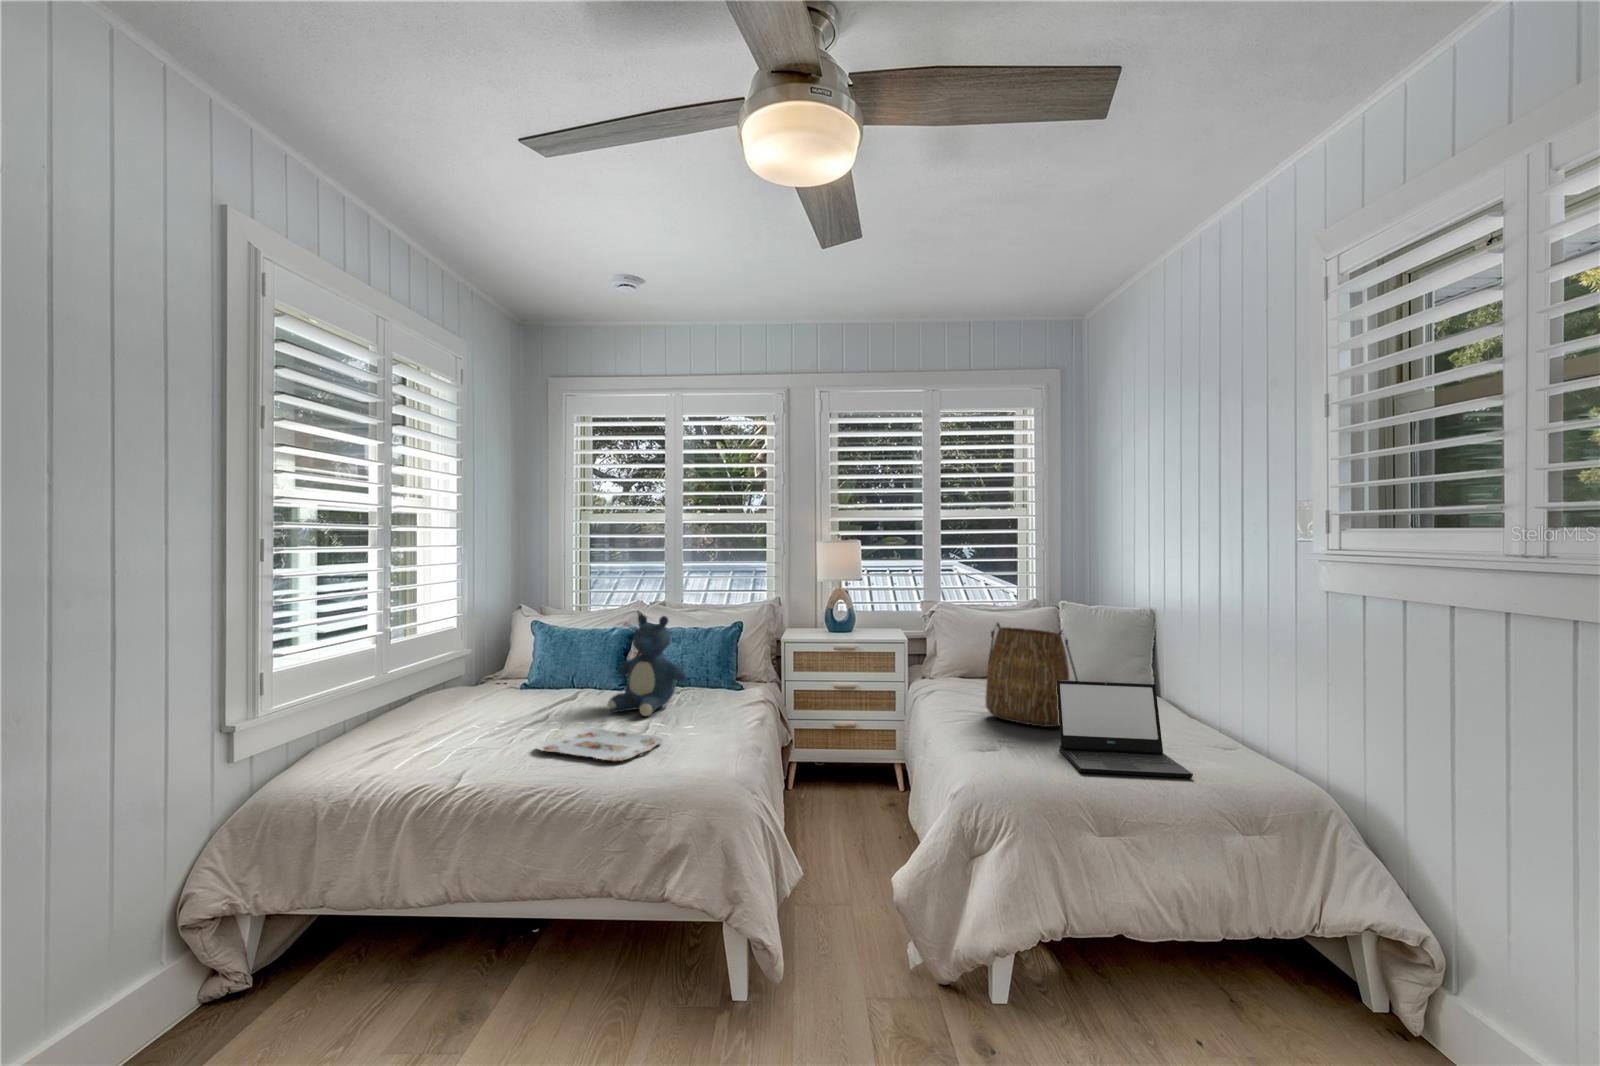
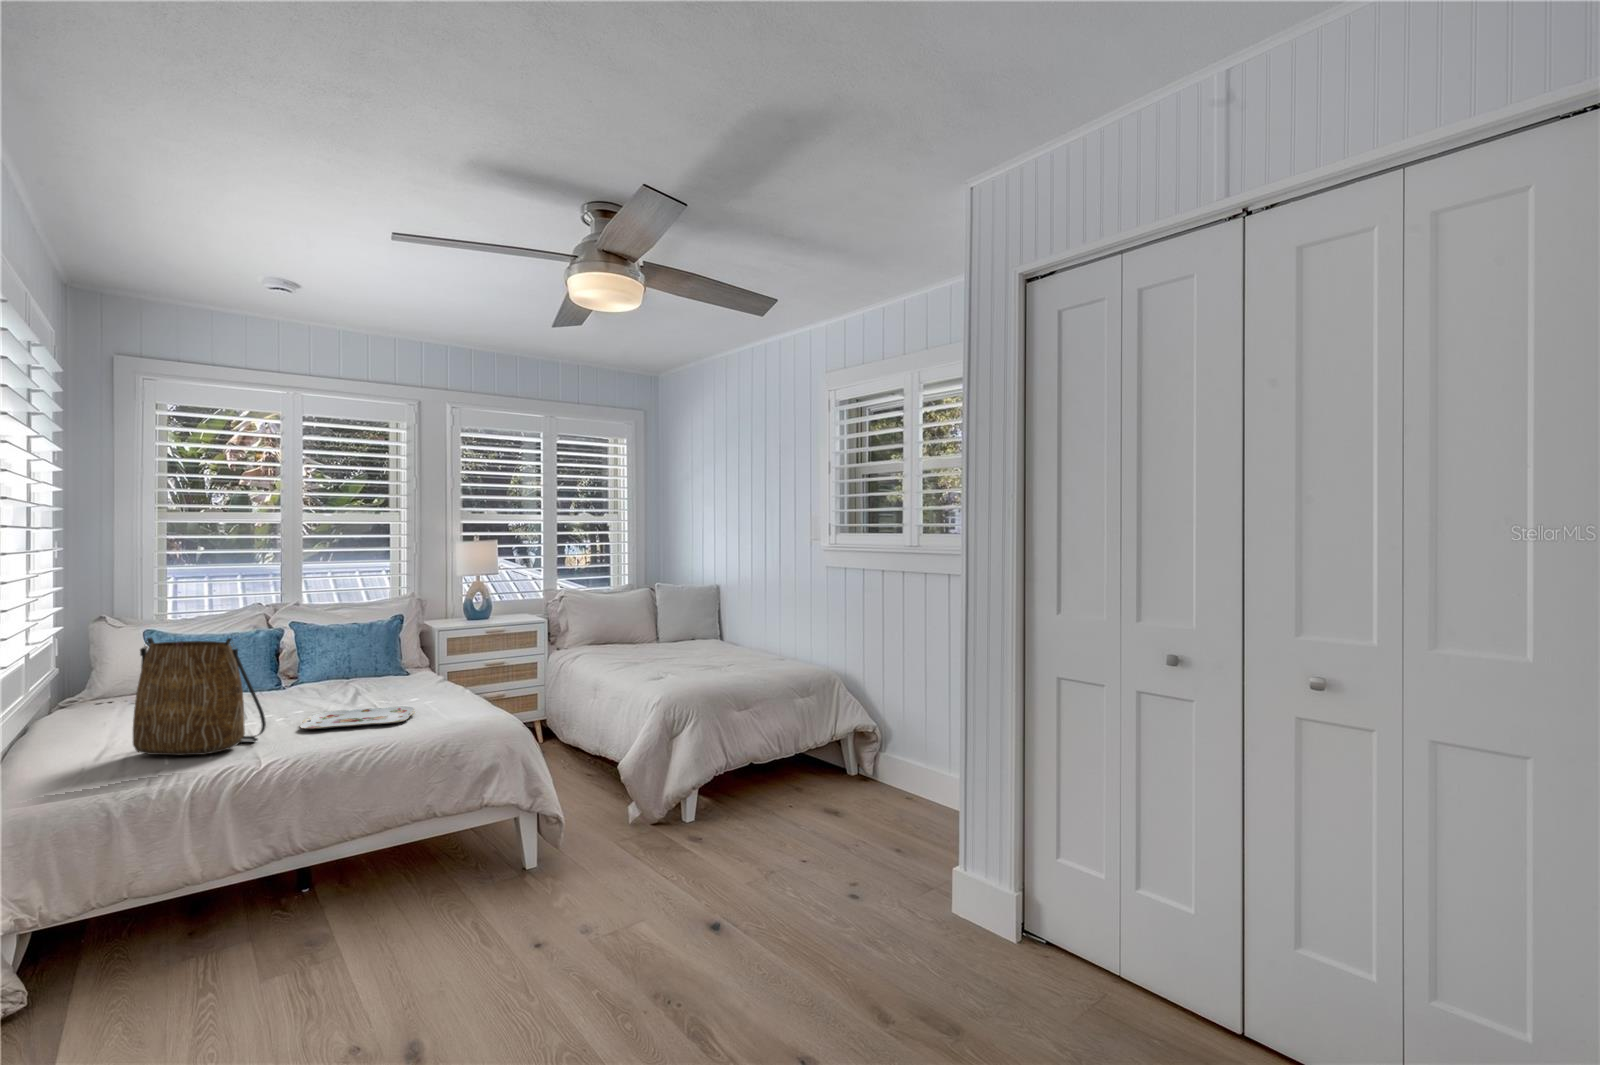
teddy bear: present [607,615,686,716] -> none [308,609,389,702]
tote bag: present [985,623,1078,727] -> present [133,638,266,755]
laptop computer: present [1057,680,1193,778] -> none [696,621,781,677]

